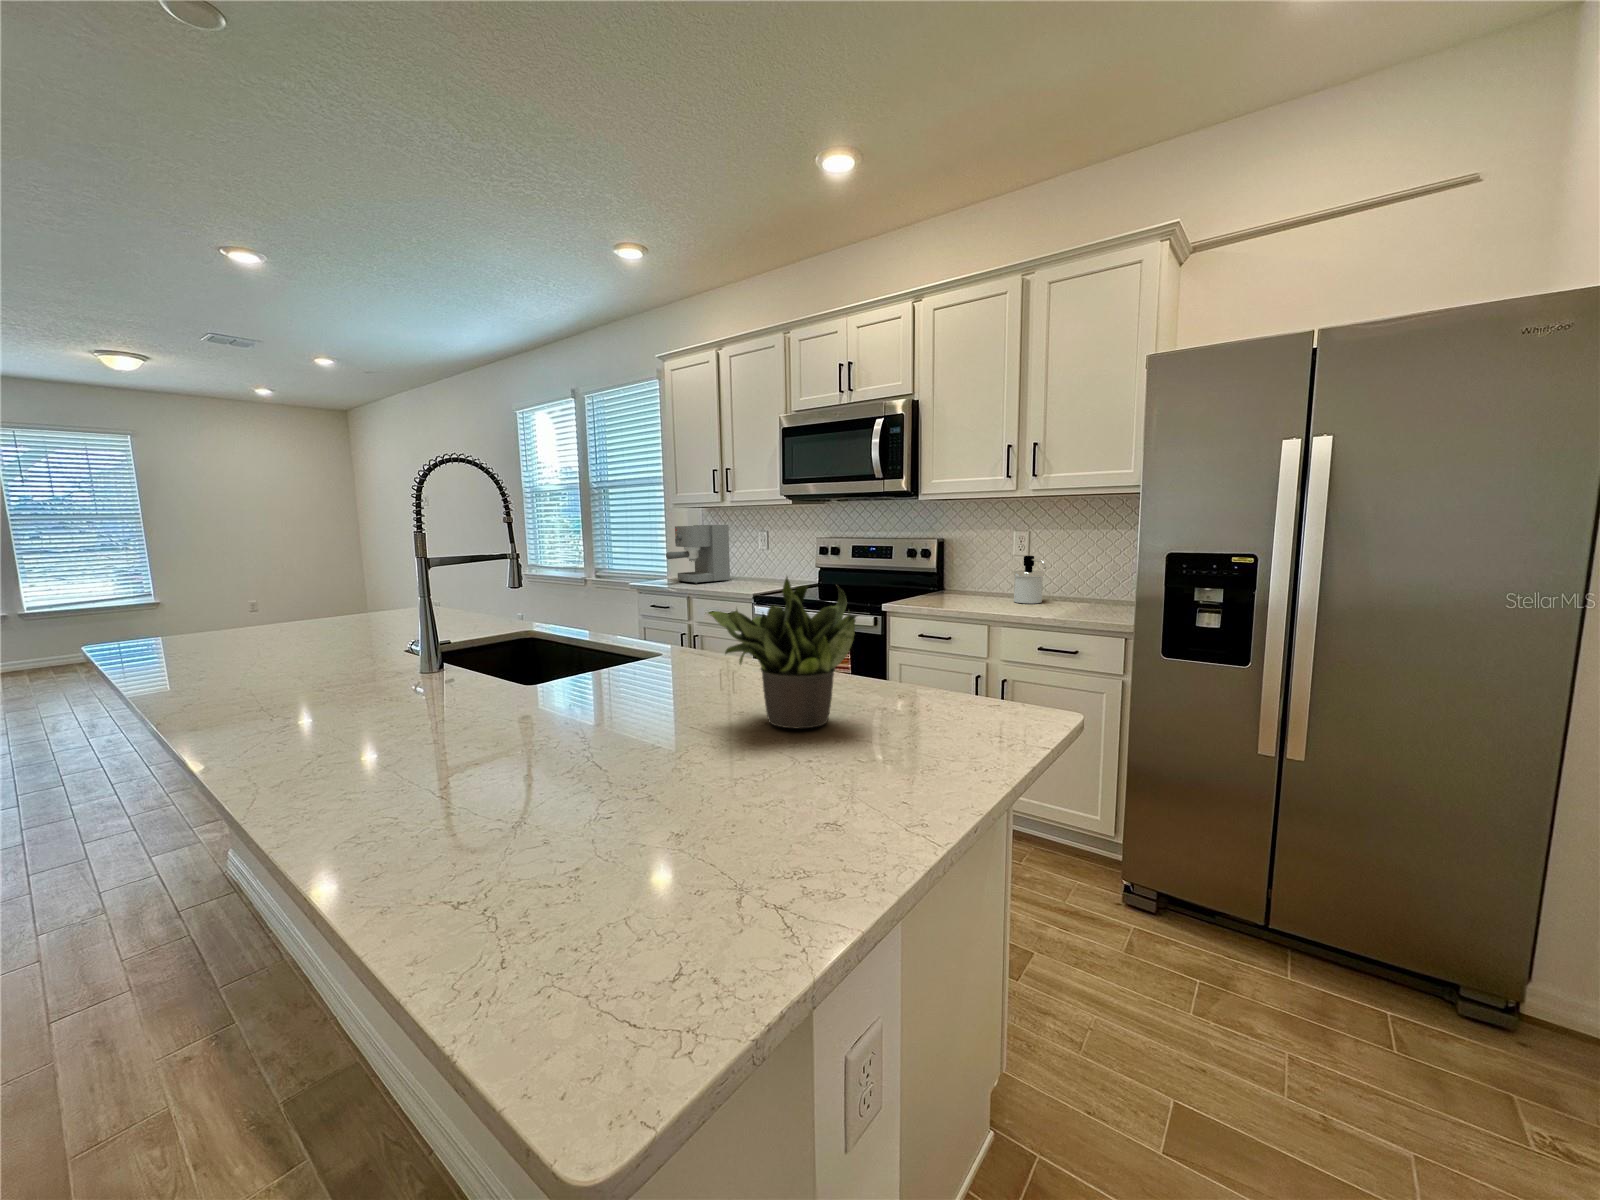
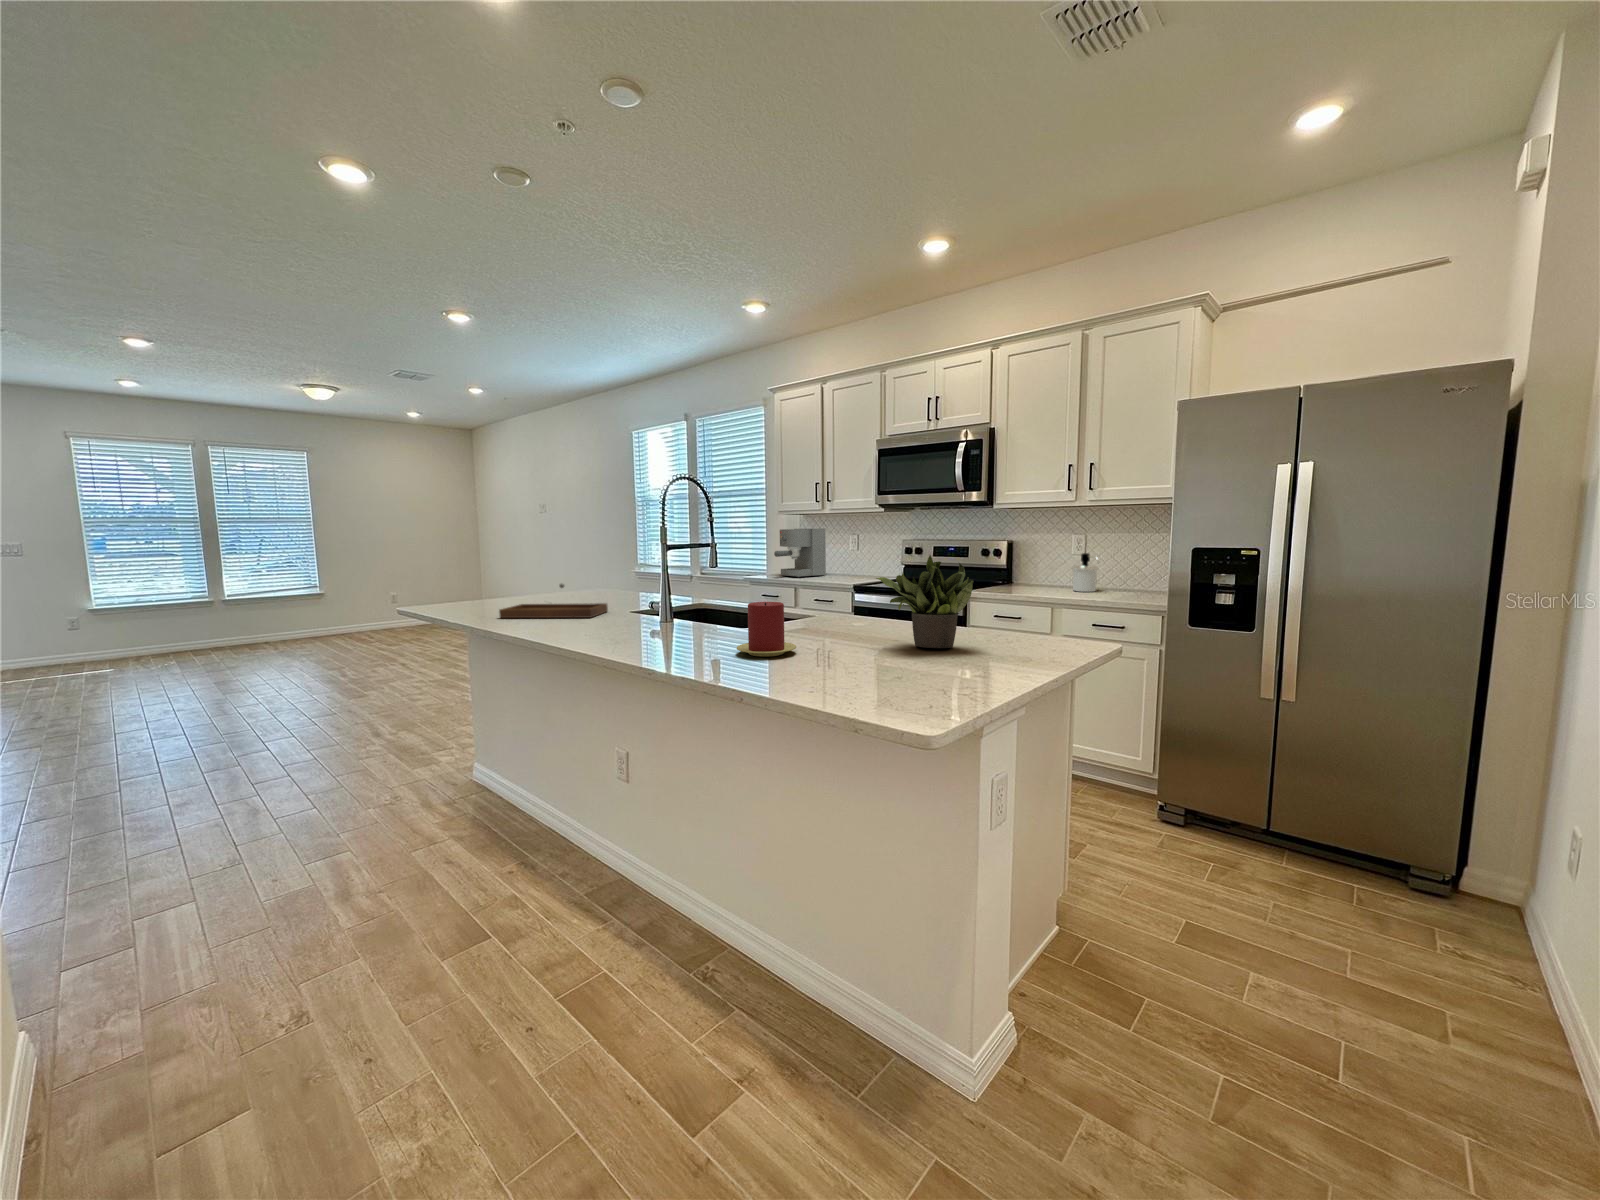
tray: none [204,608,386,662] -> present [499,584,608,618]
candle: none [456,657,566,756] -> present [737,602,796,656]

